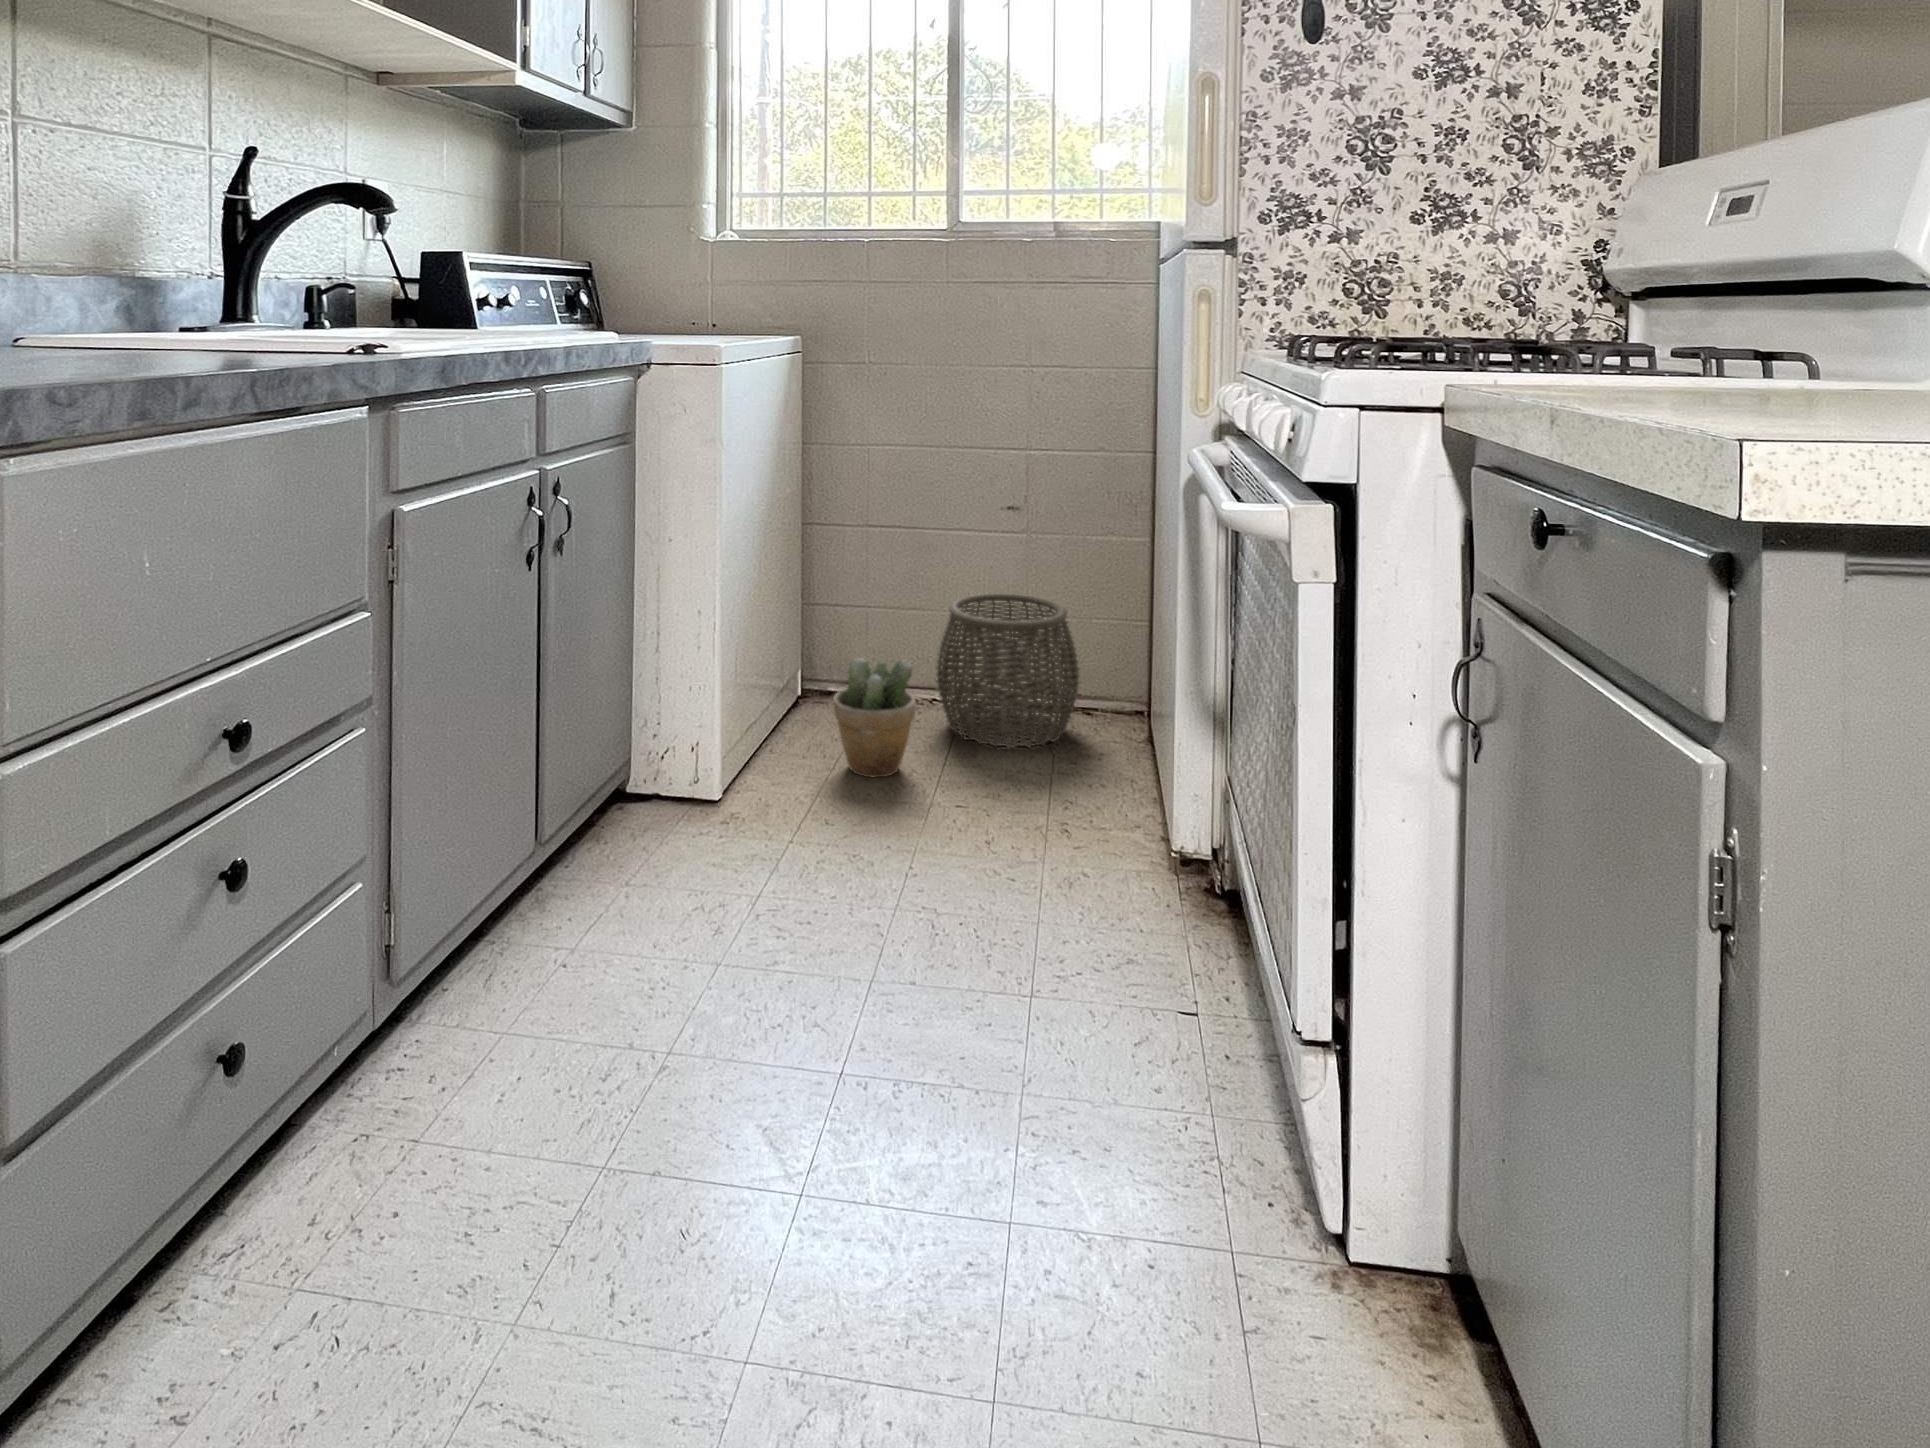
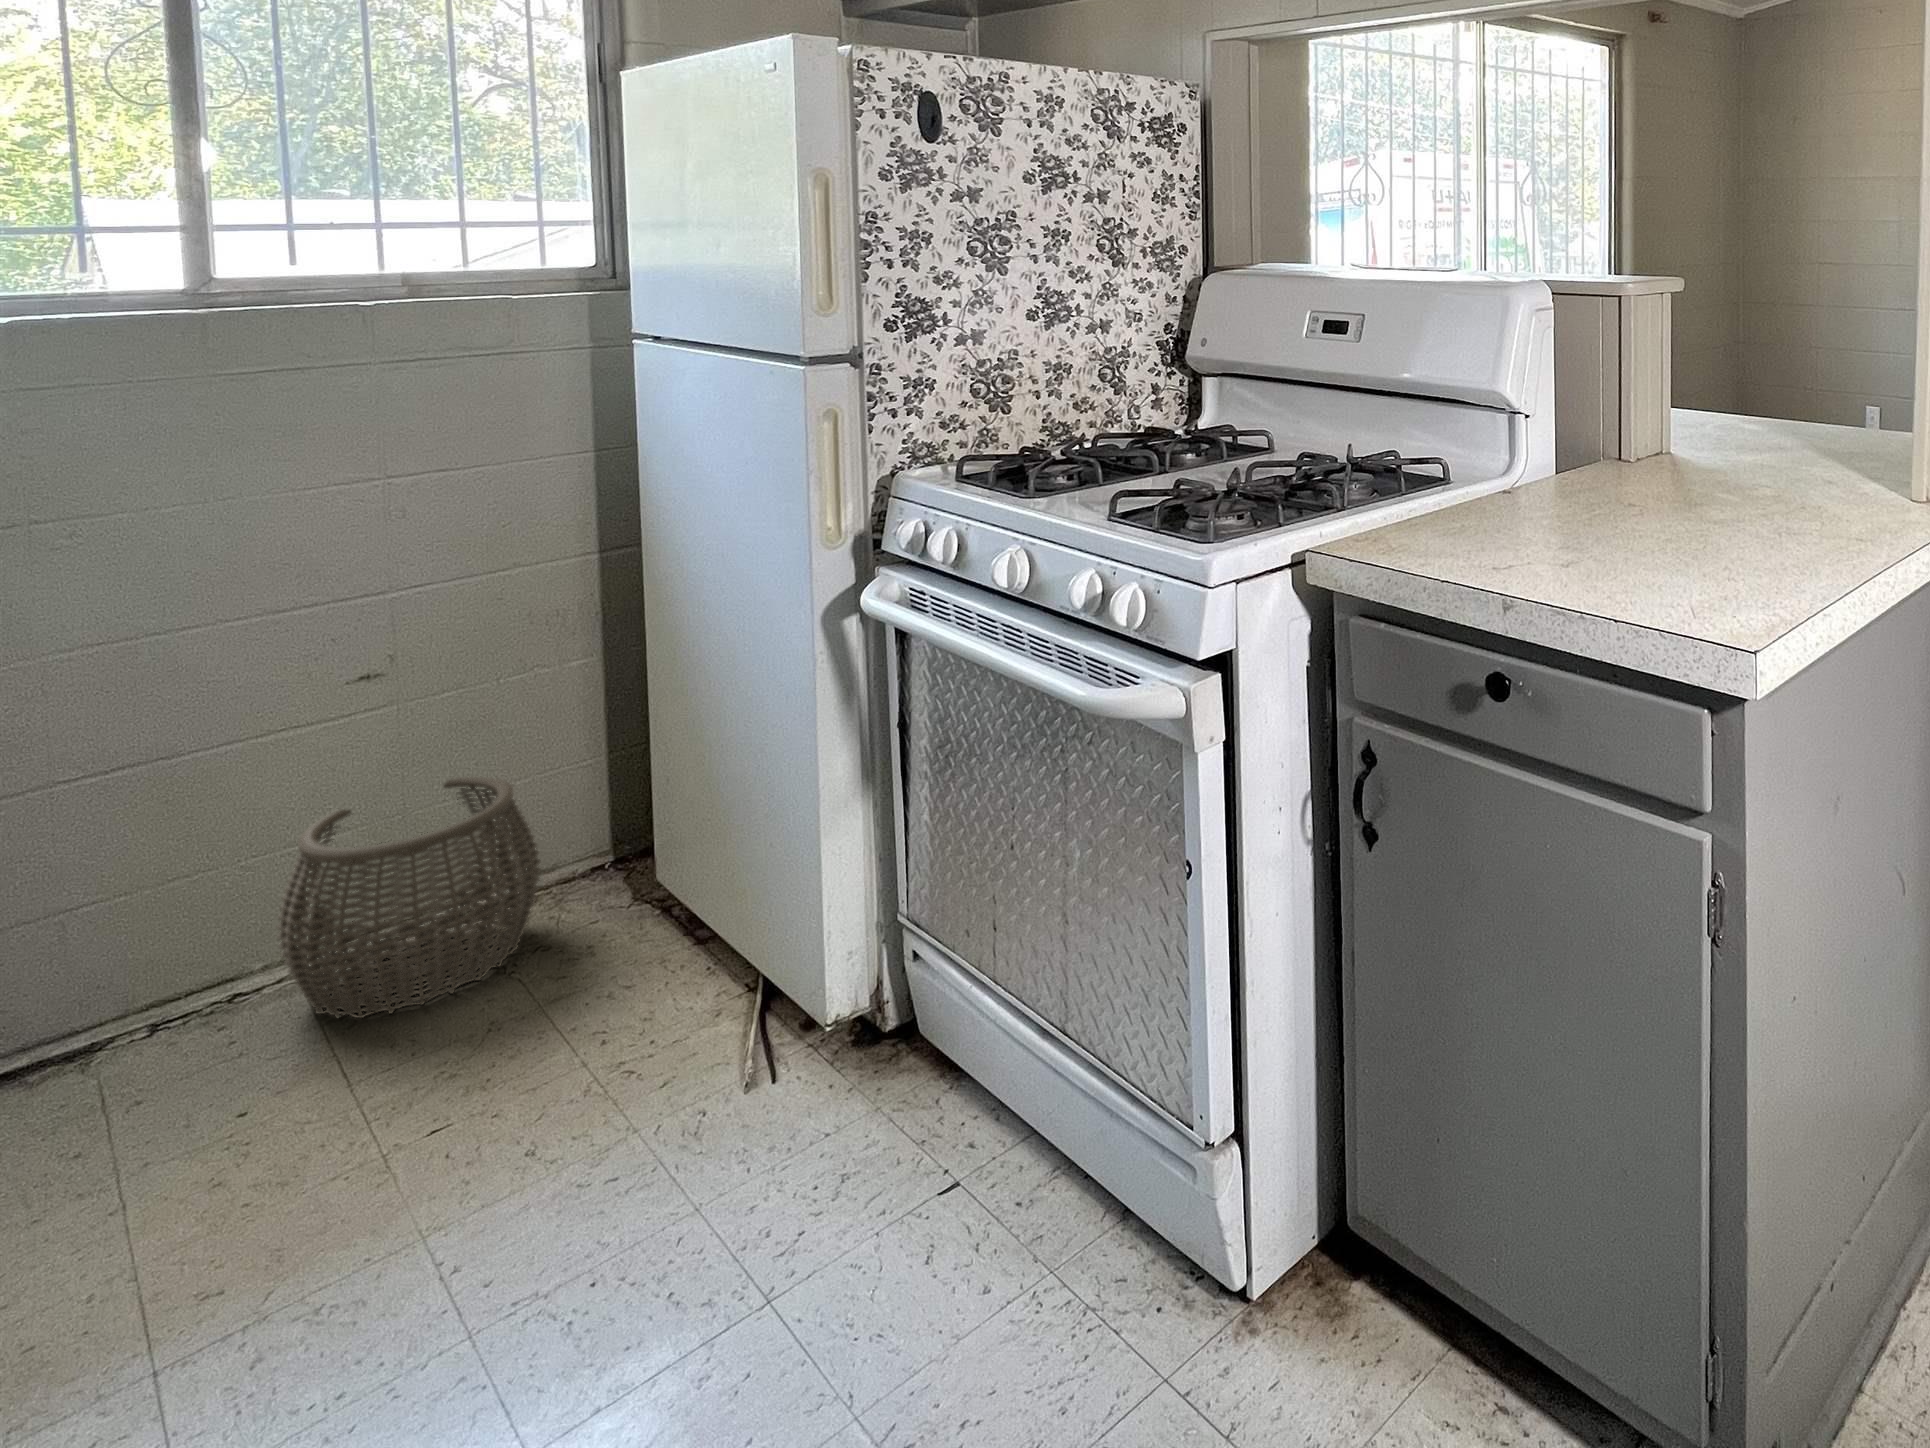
potted plant: present [833,658,916,777] -> none [120,962,304,1174]

